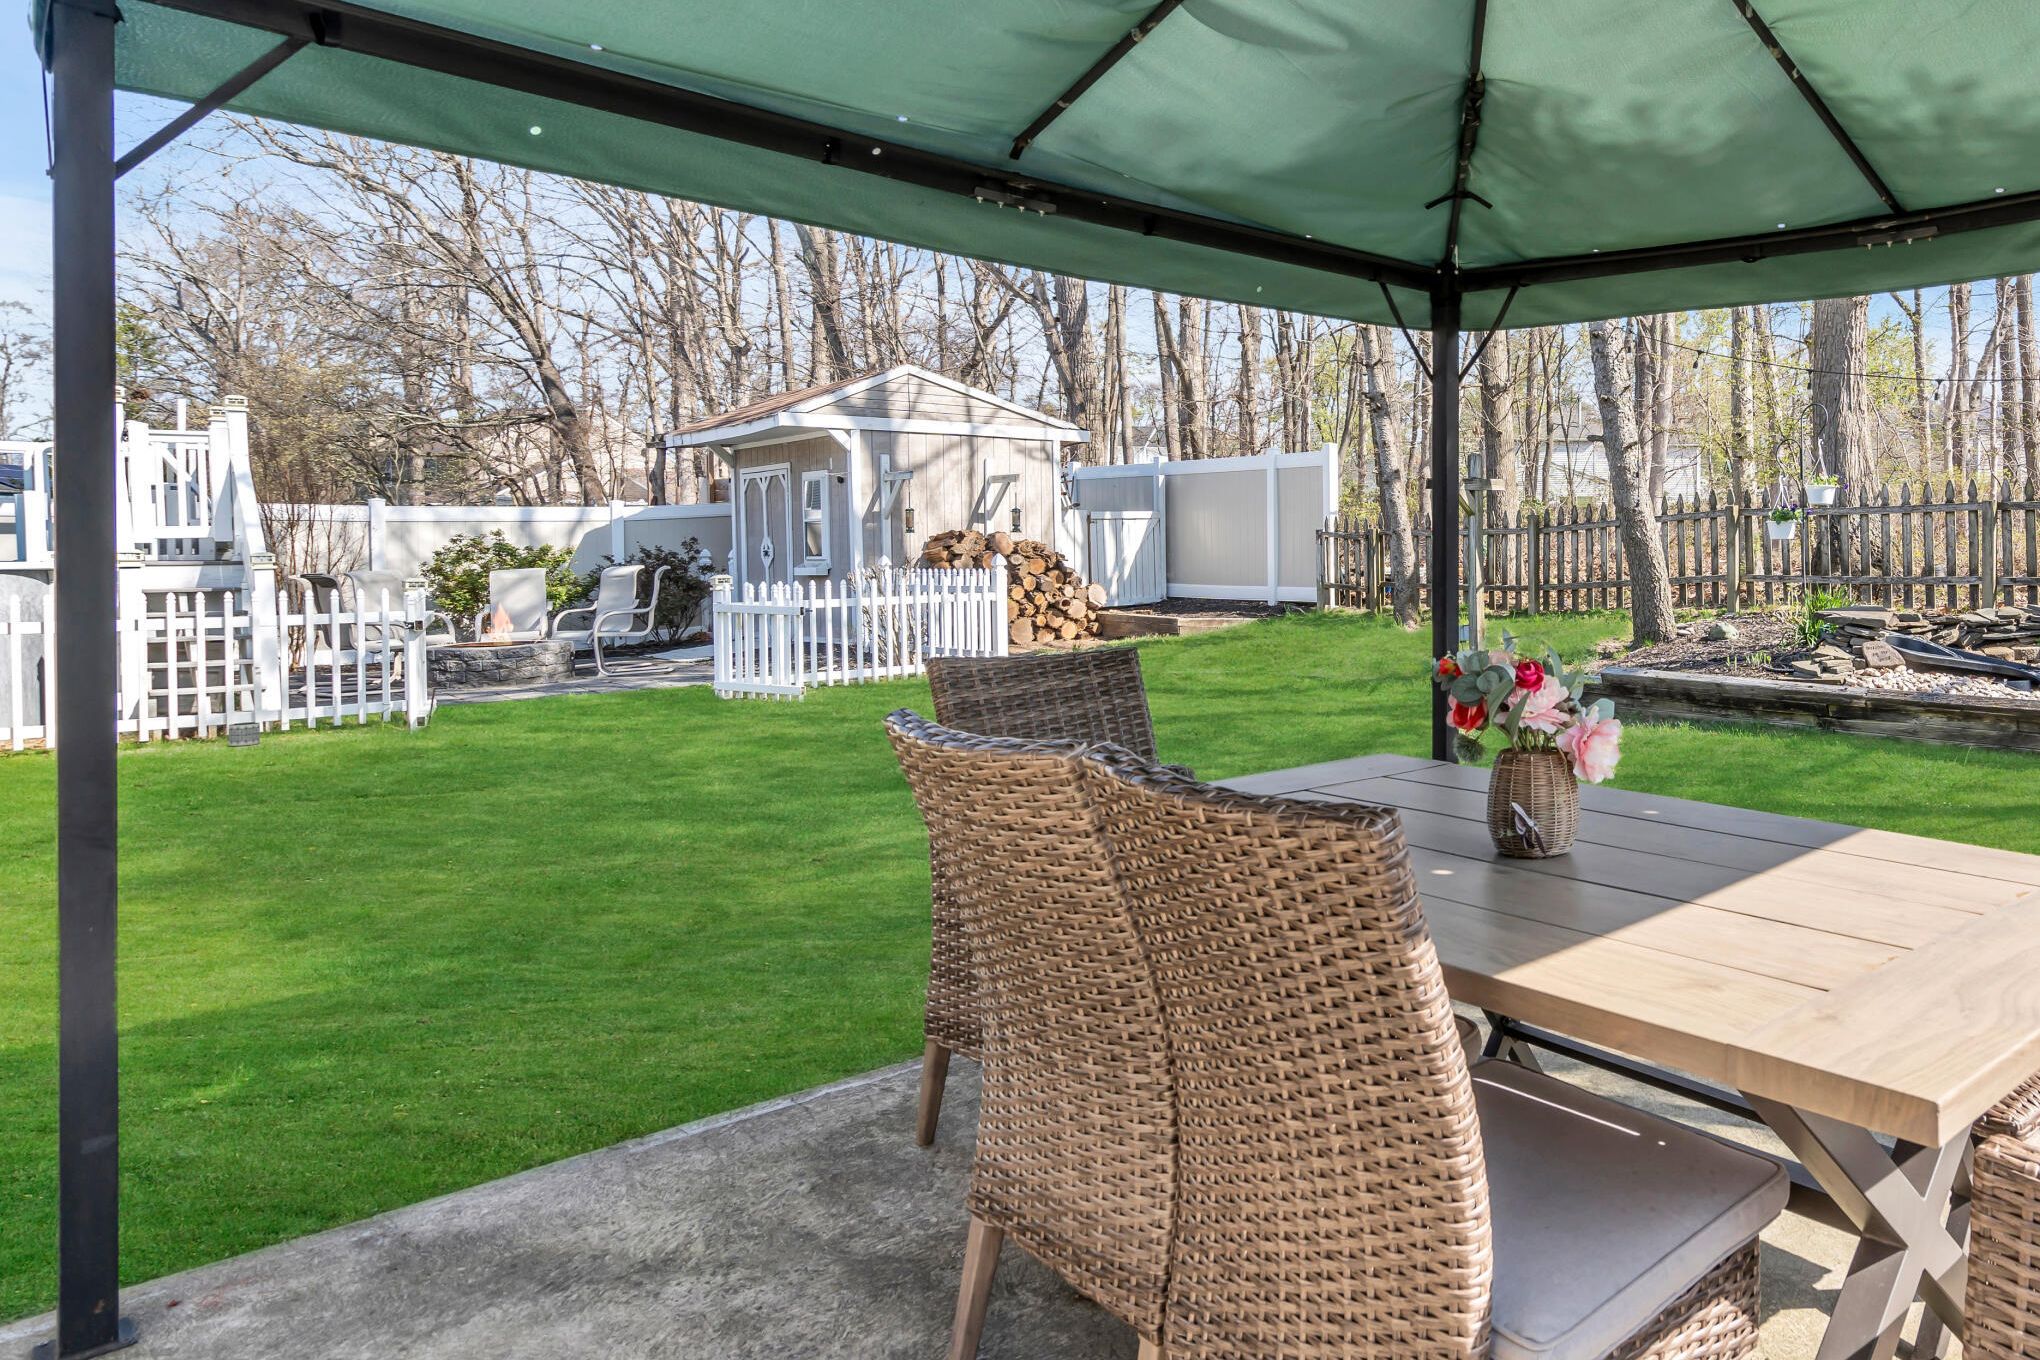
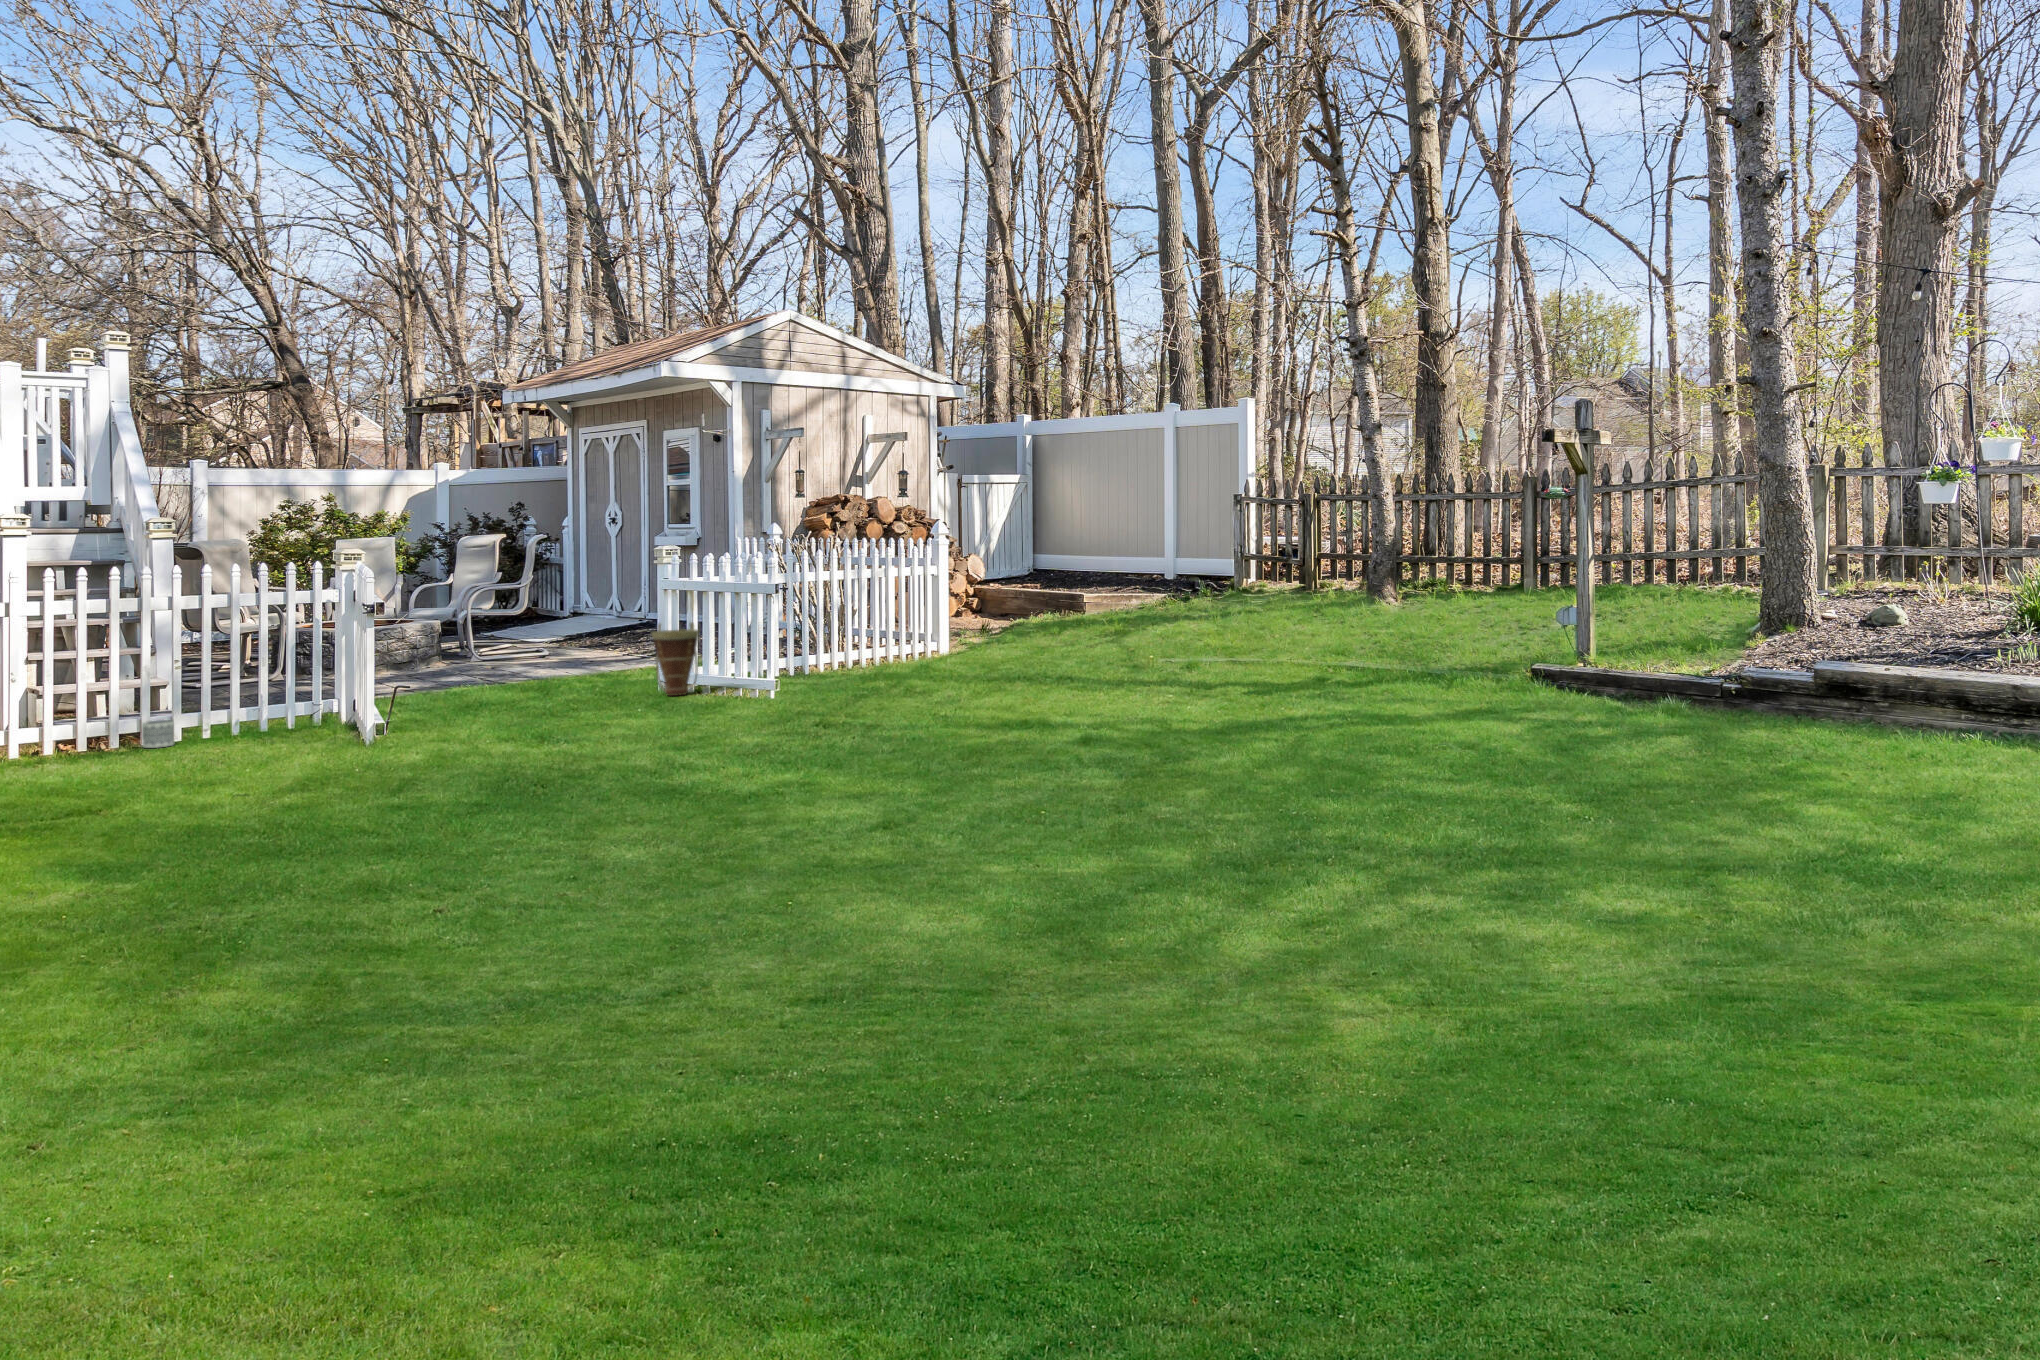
basket: none [719,639,766,701] -> present [652,623,699,696]

